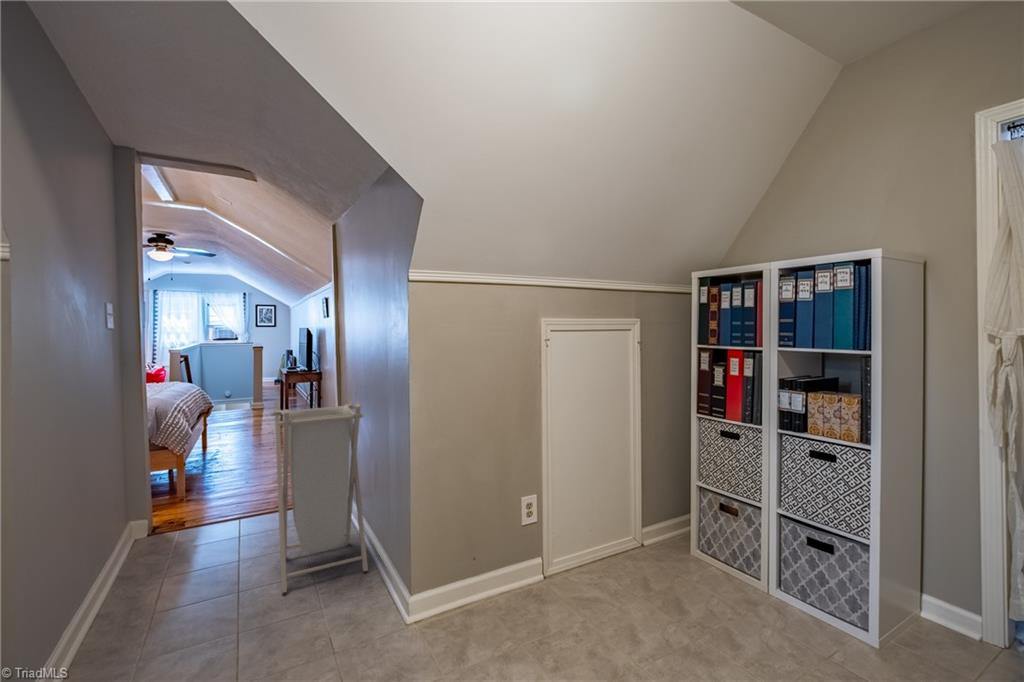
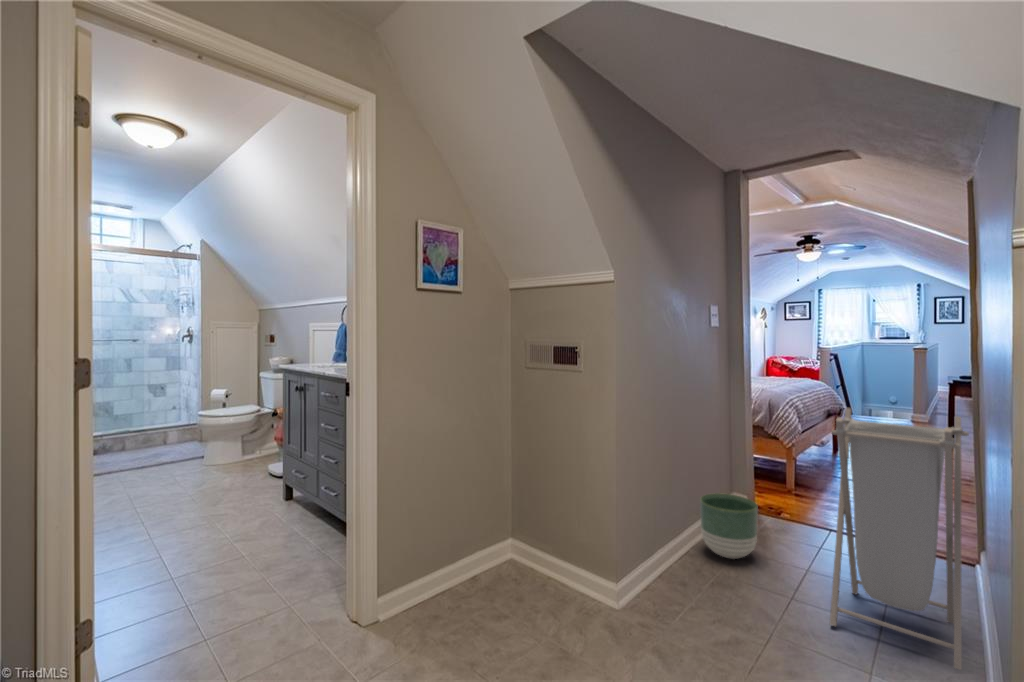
planter: none [112,517,187,594] -> present [700,493,758,559]

